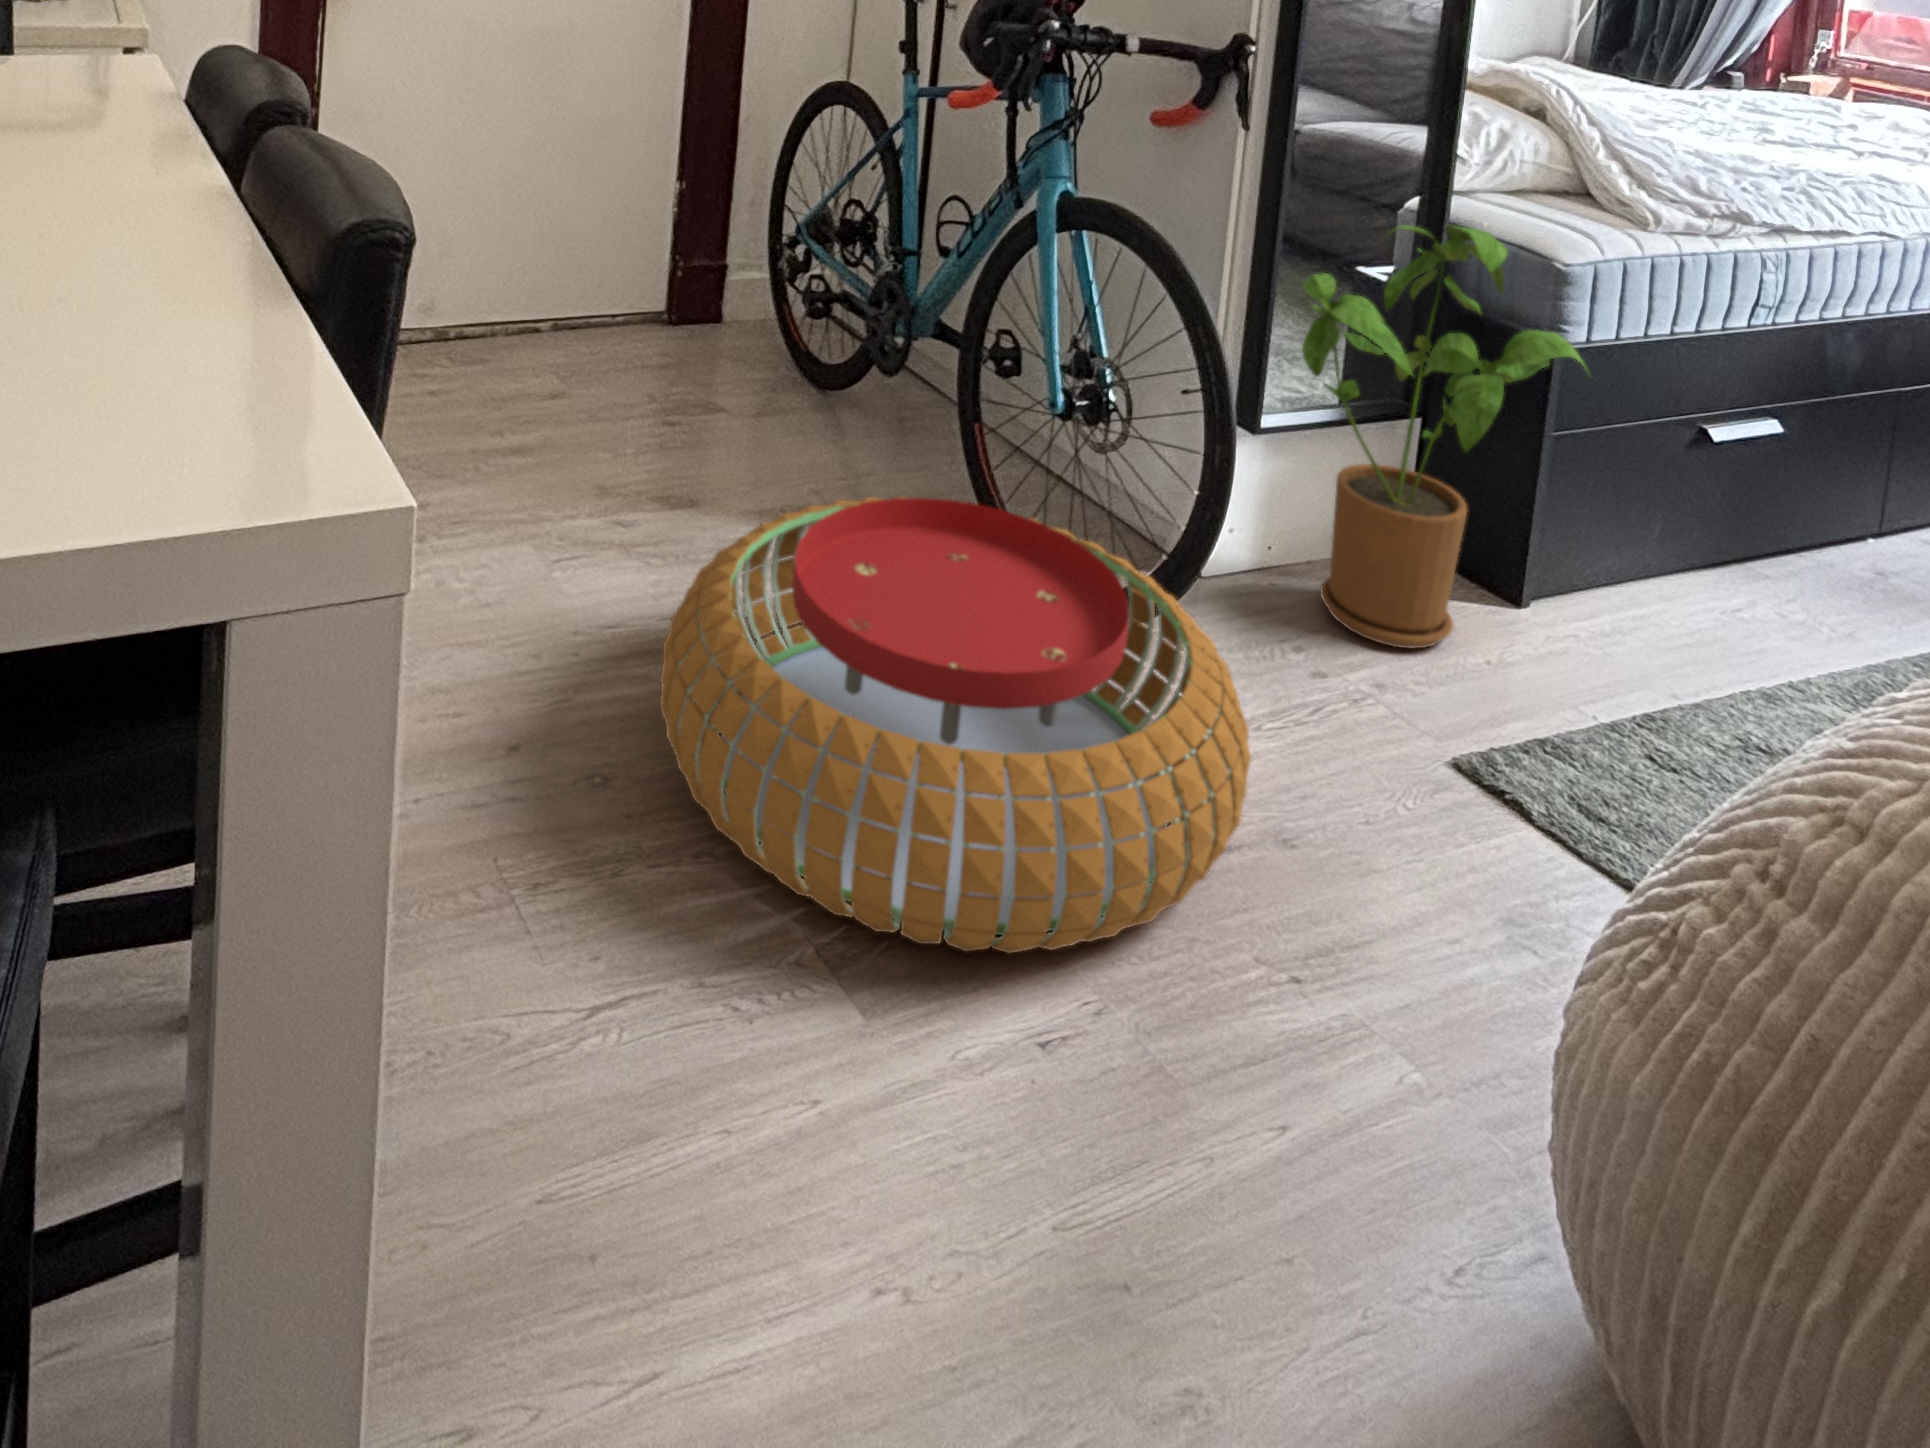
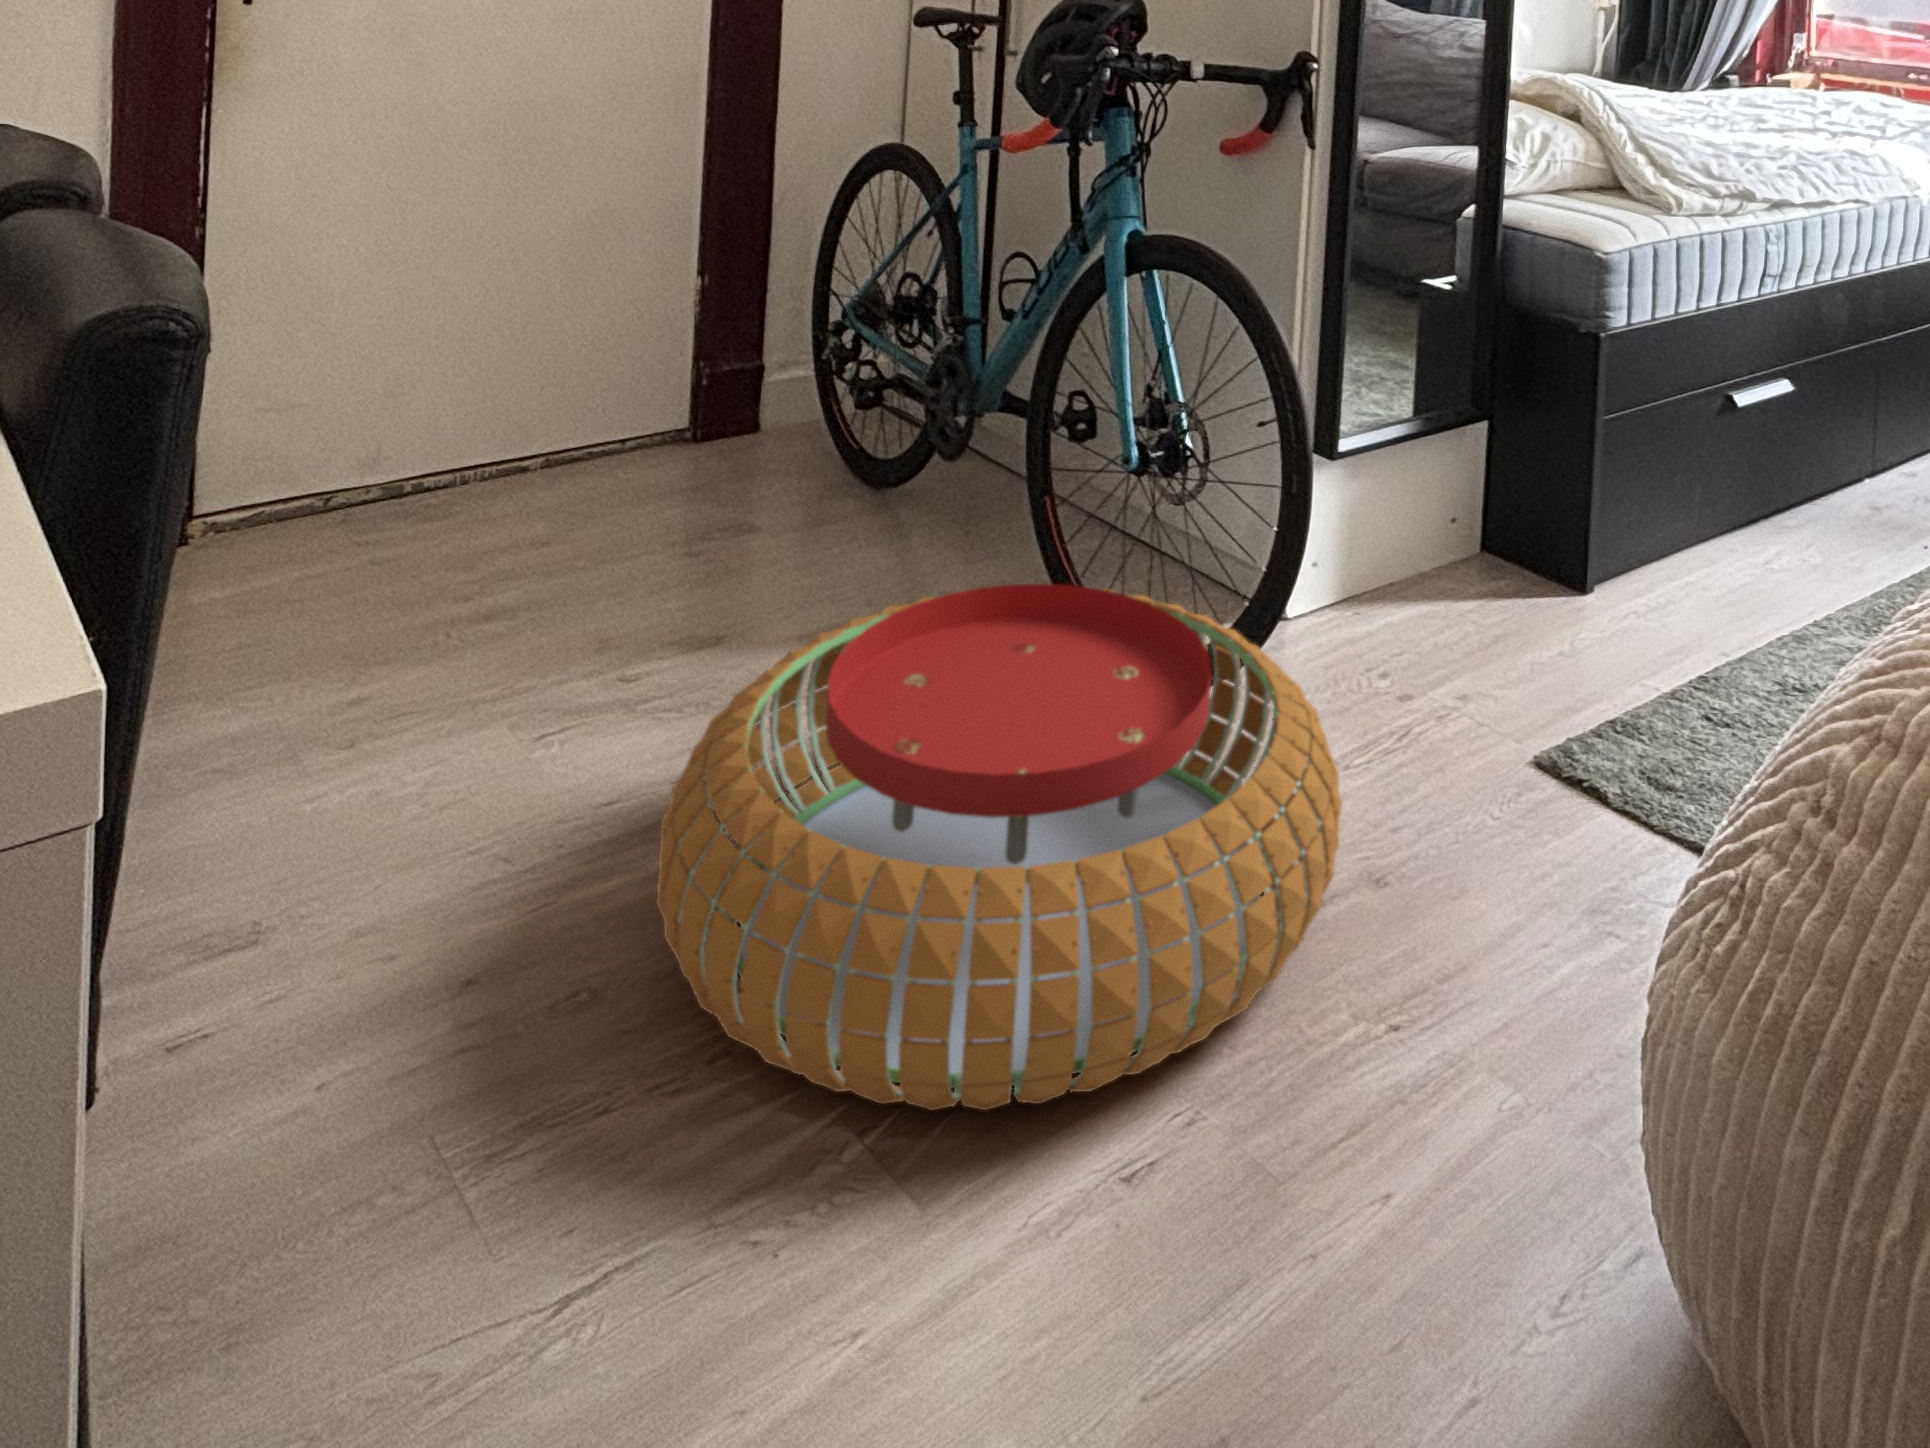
house plant: present [1302,225,1587,648] -> none [1373,229,1635,657]

